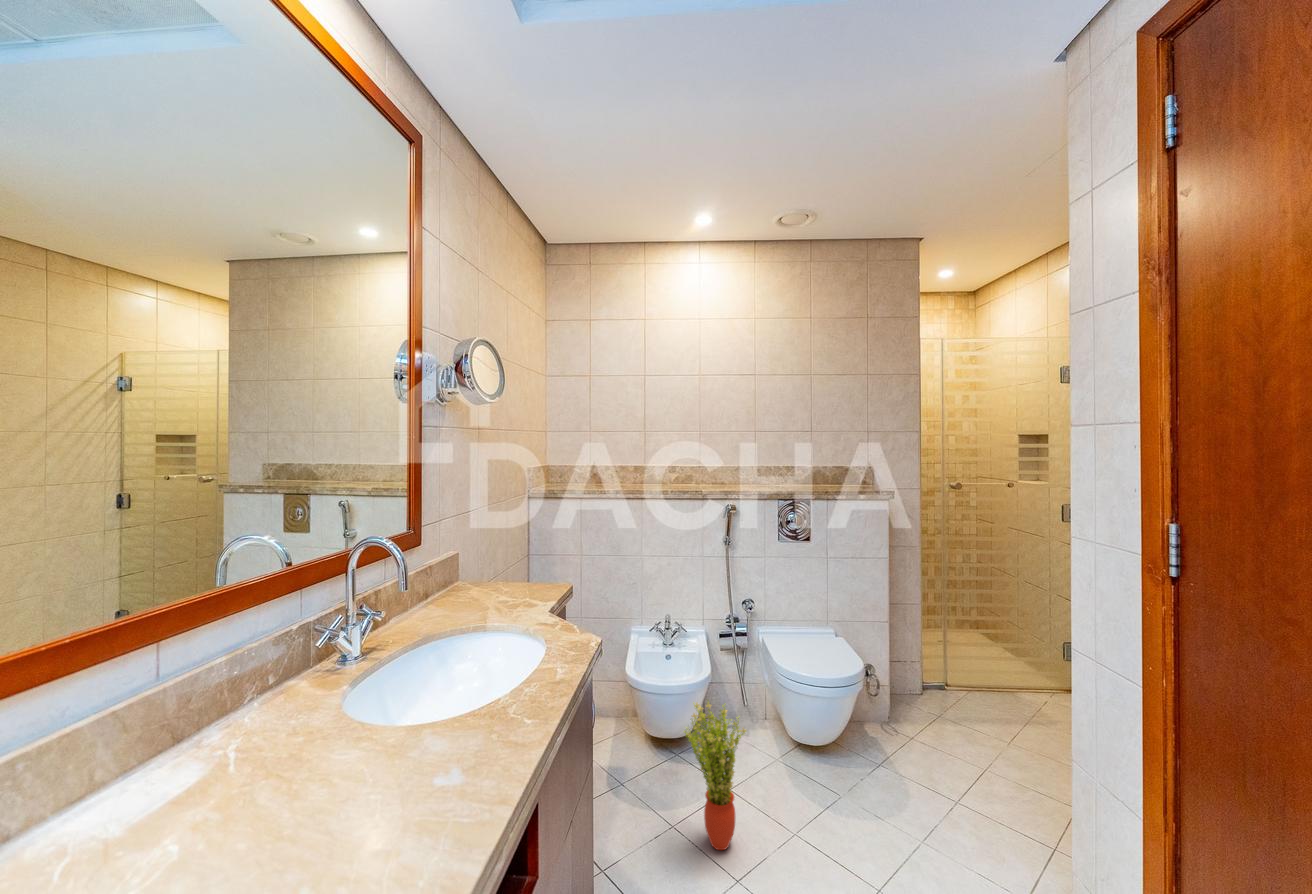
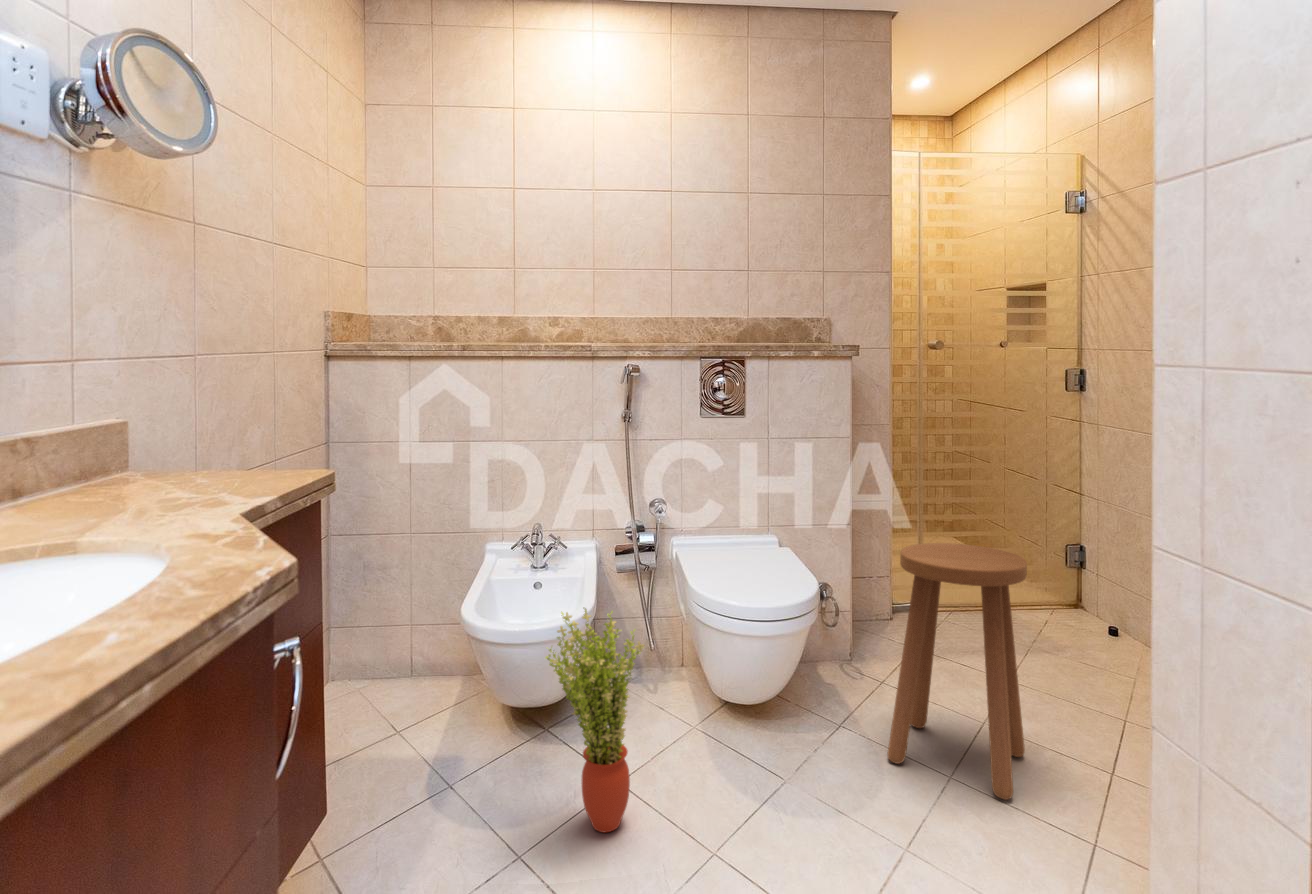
stool: none [916,656,1023,860] -> present [888,543,1027,800]

